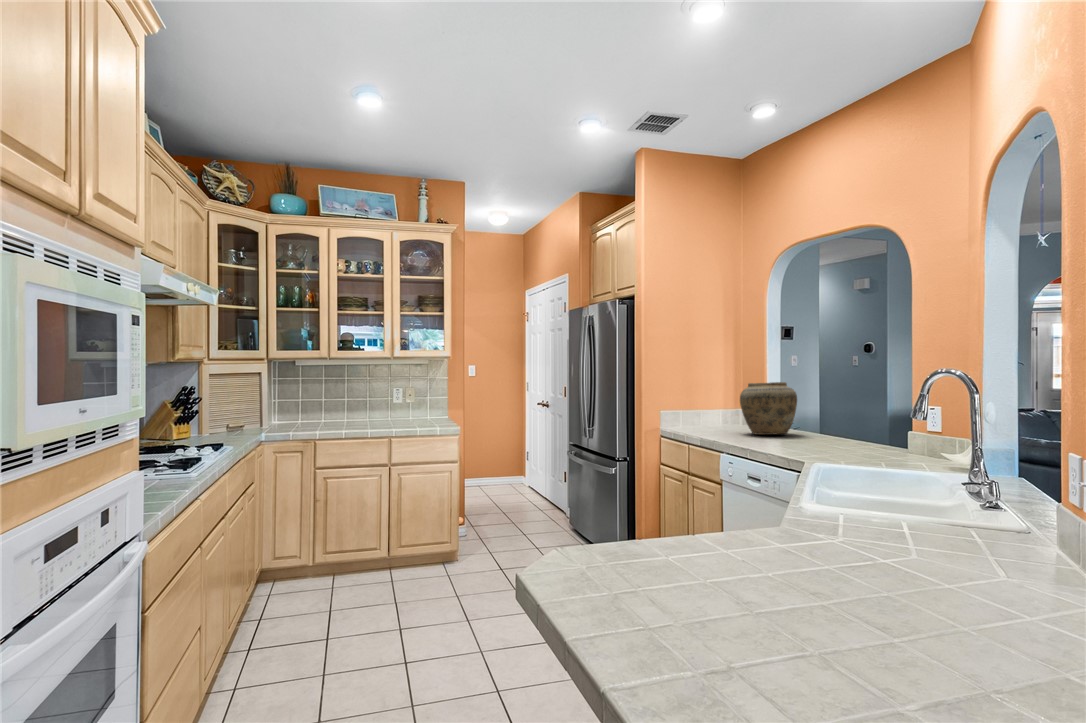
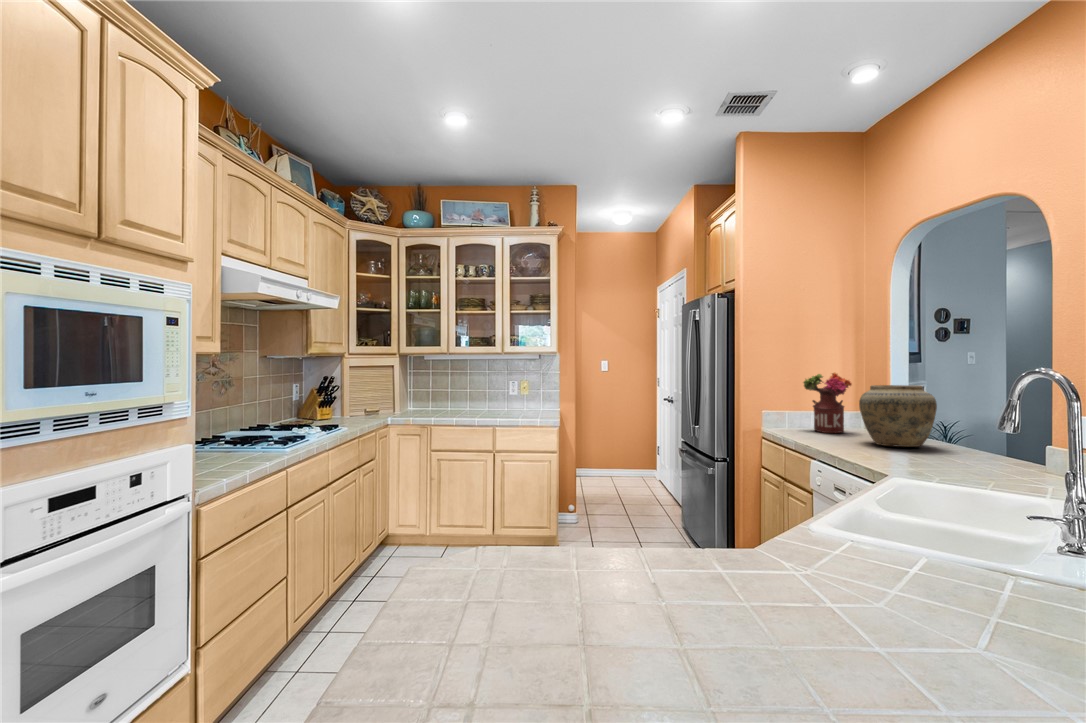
flower arrangement: none [693,373,734,429] -> present [803,373,852,433]

